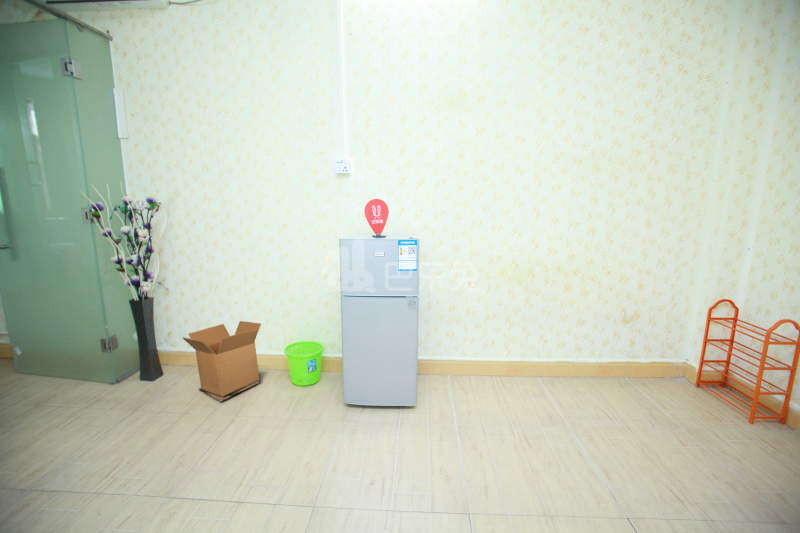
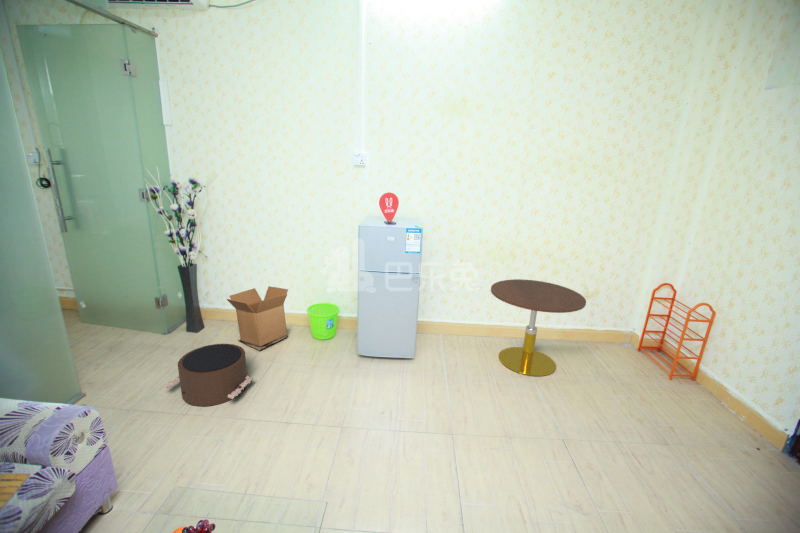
side table: none [507,302,634,426] -> present [491,279,586,376]
pouf: none [74,395,200,488] -> present [165,344,253,406]

